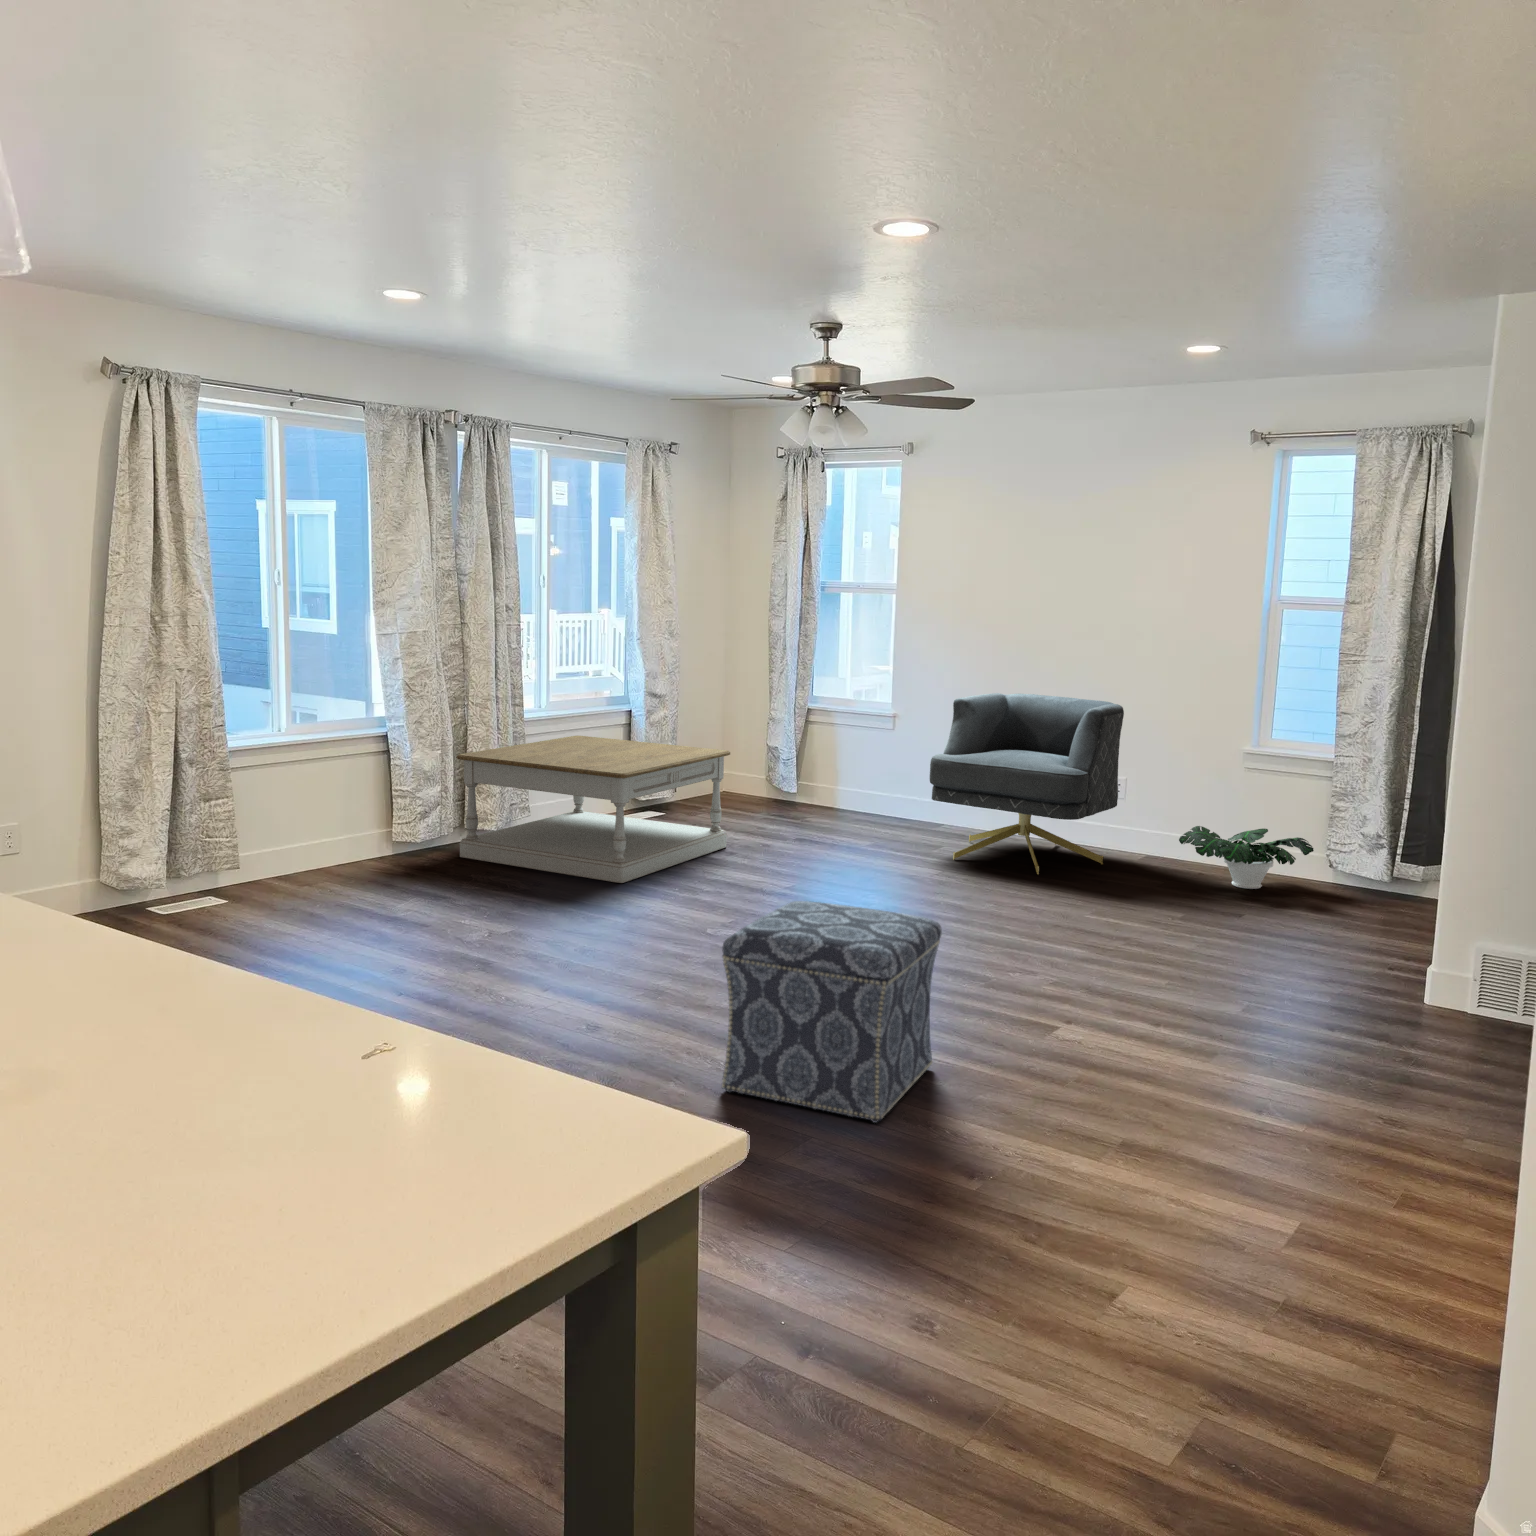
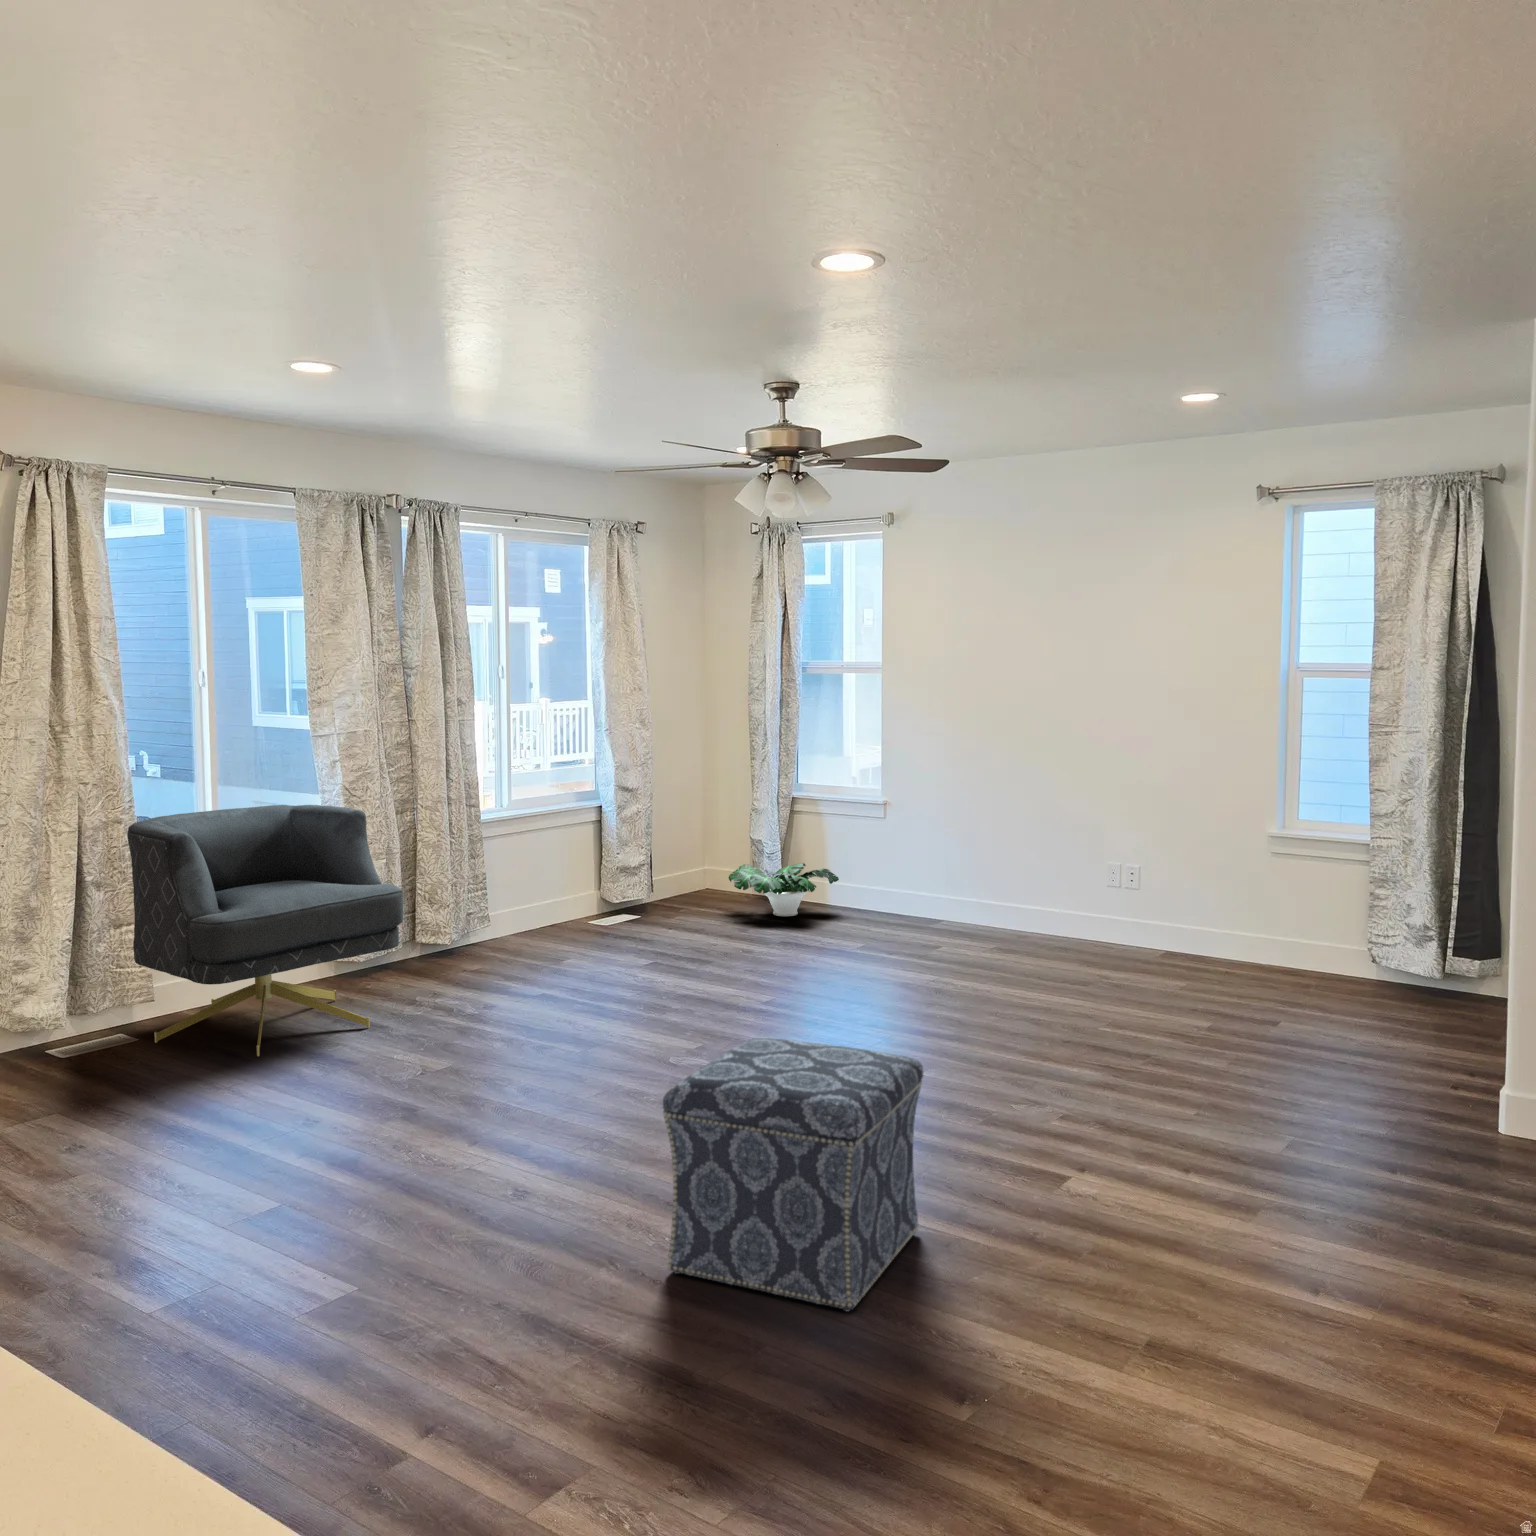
armchair: present [930,693,1124,874] -> present [127,805,403,1056]
coffee table: present [457,736,730,883] -> none [403,837,706,1003]
potted plant: present [1179,826,1314,889] -> present [729,863,839,916]

